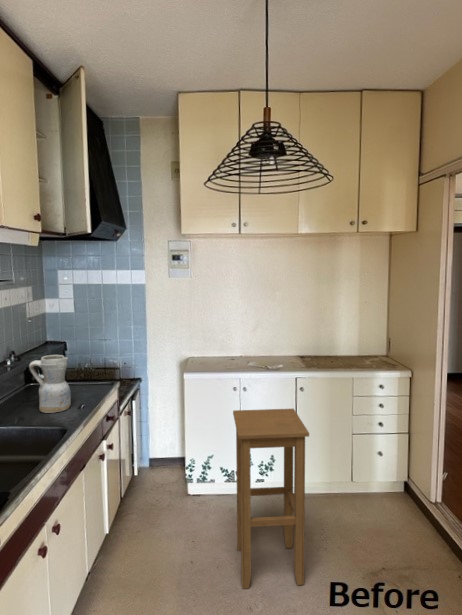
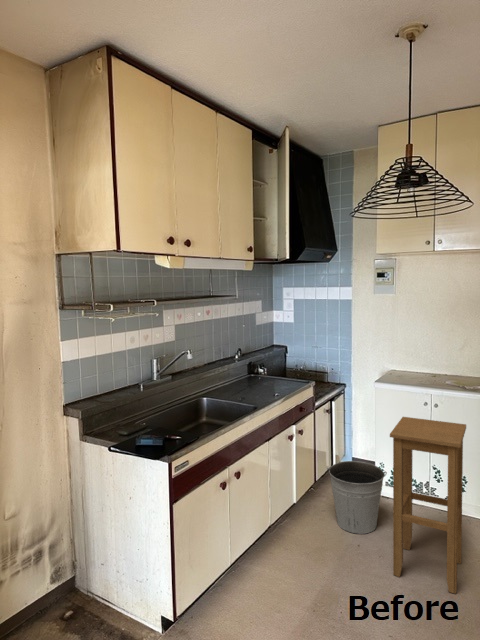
ceramic pitcher: present [29,355,71,413] -> none [241,351,268,394]
bucket: none [146,465,210,551] -> present [327,461,387,534]

